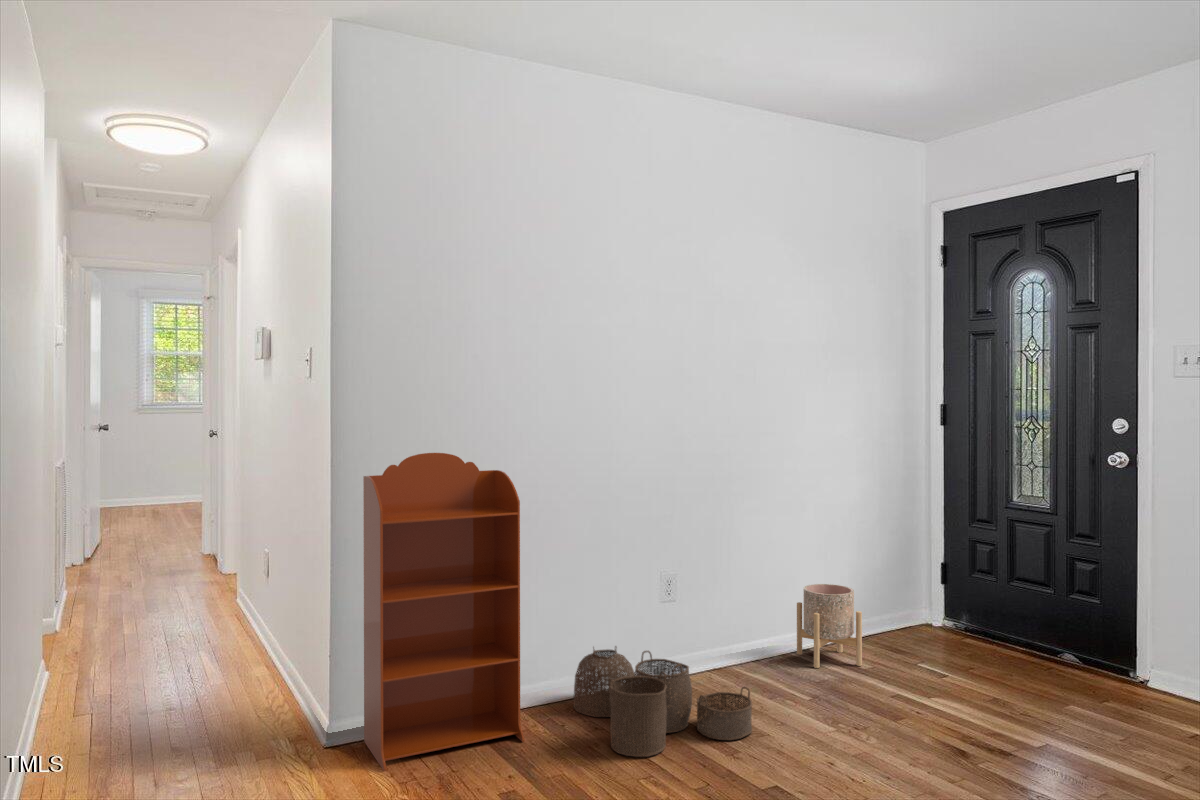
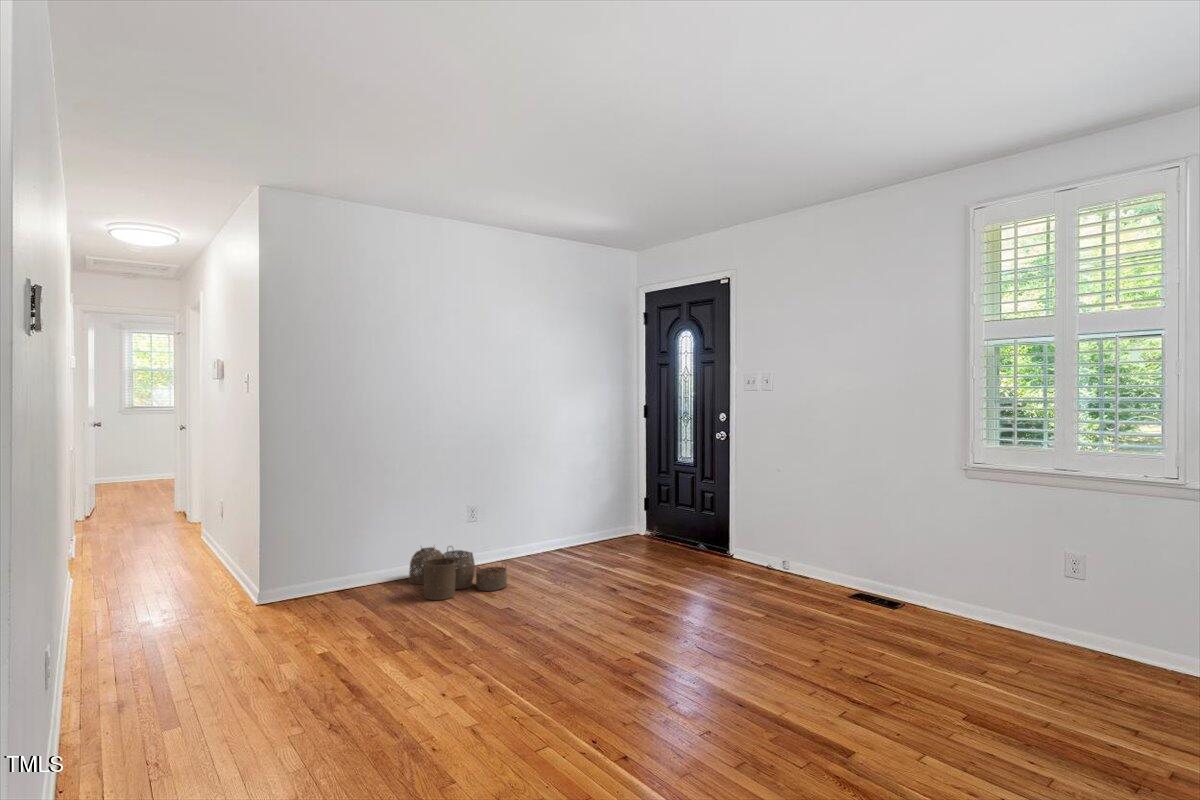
bookcase: present [363,453,524,771] -> none [279,436,375,613]
planter: present [797,584,862,668] -> none [552,510,586,557]

